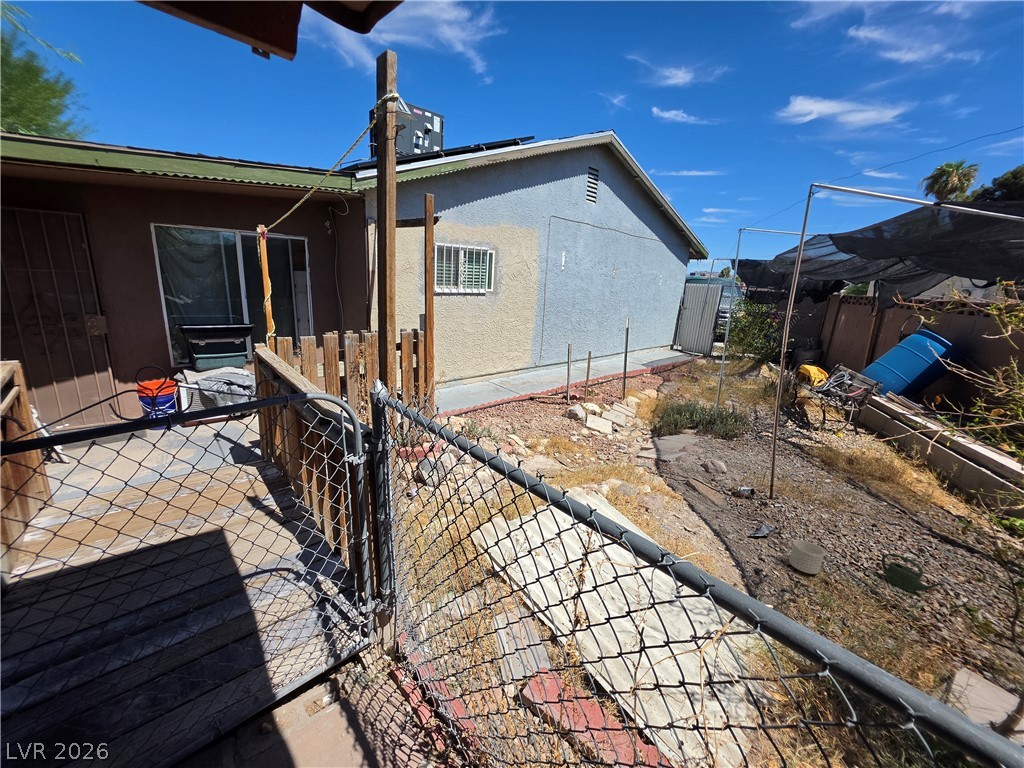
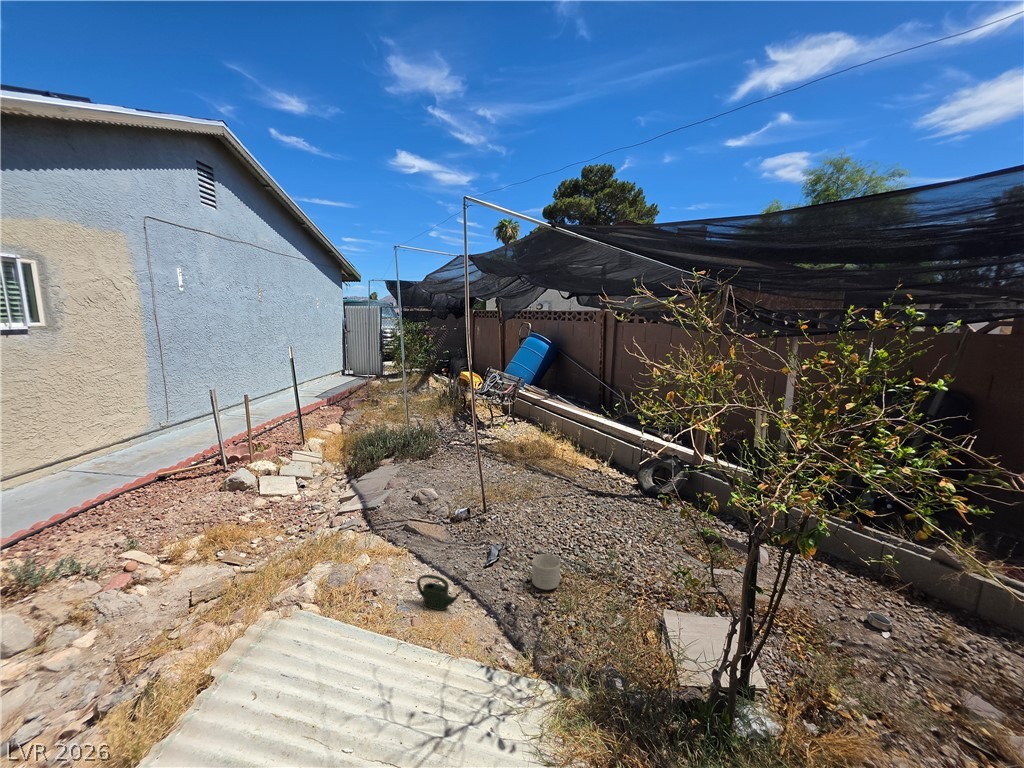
watering can: present [881,554,945,593] -> present [417,575,464,610]

